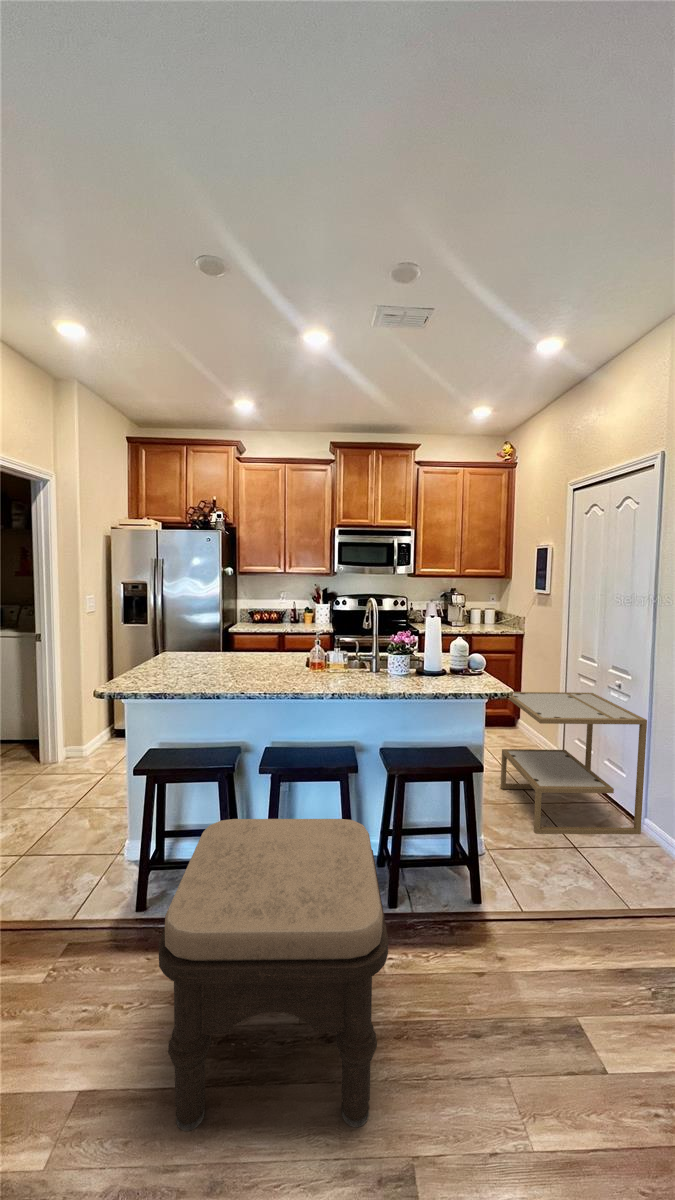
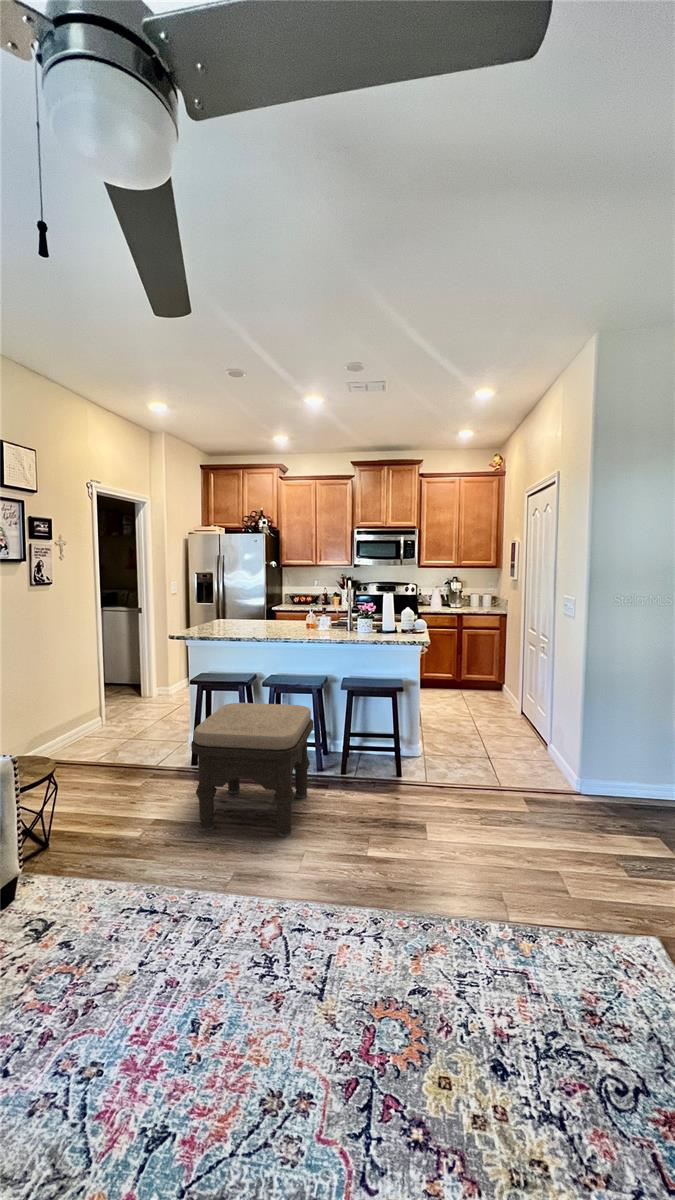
side table: present [501,692,647,834] -> none [458,652,545,752]

